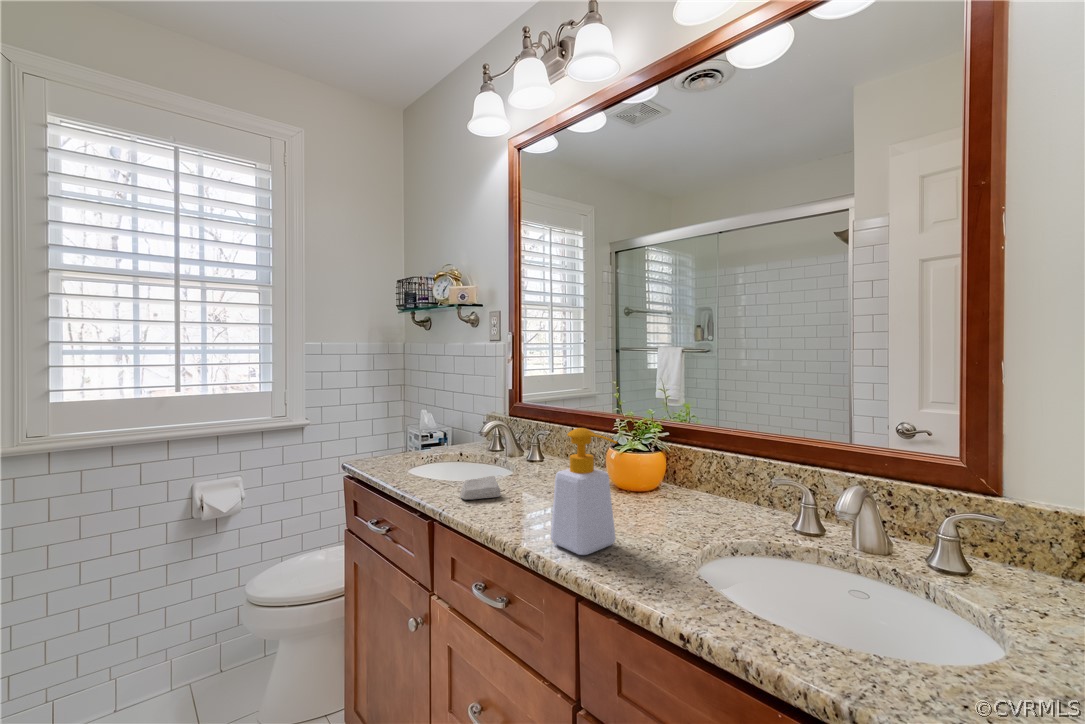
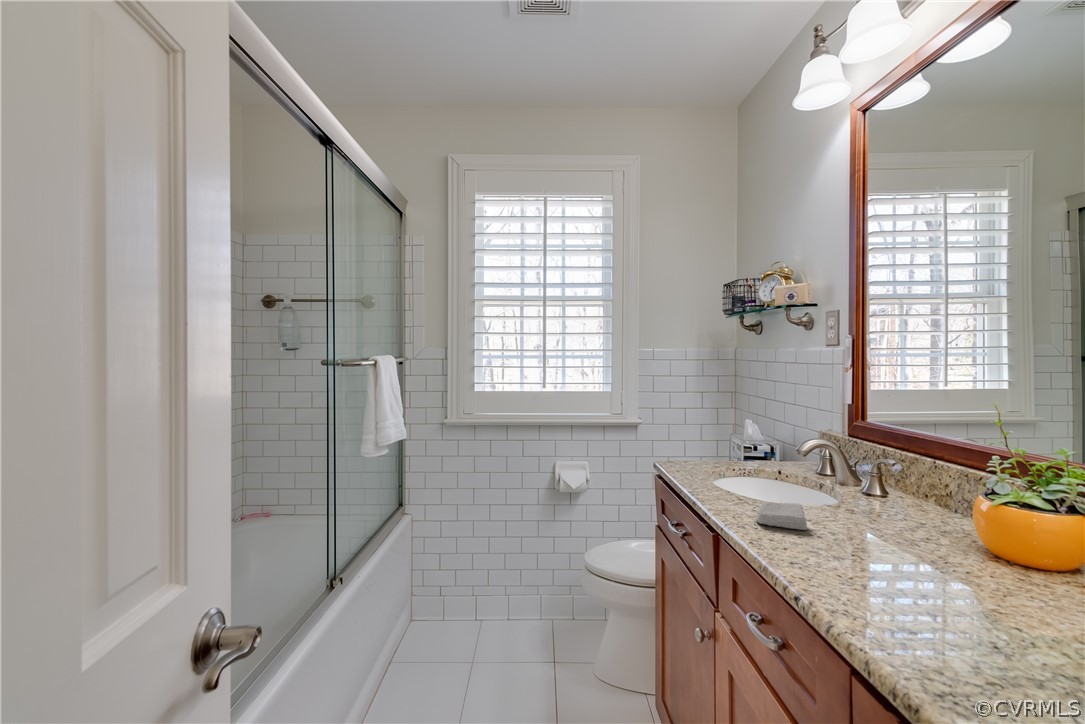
soap bottle: present [551,428,618,555] -> none [853,462,967,643]

